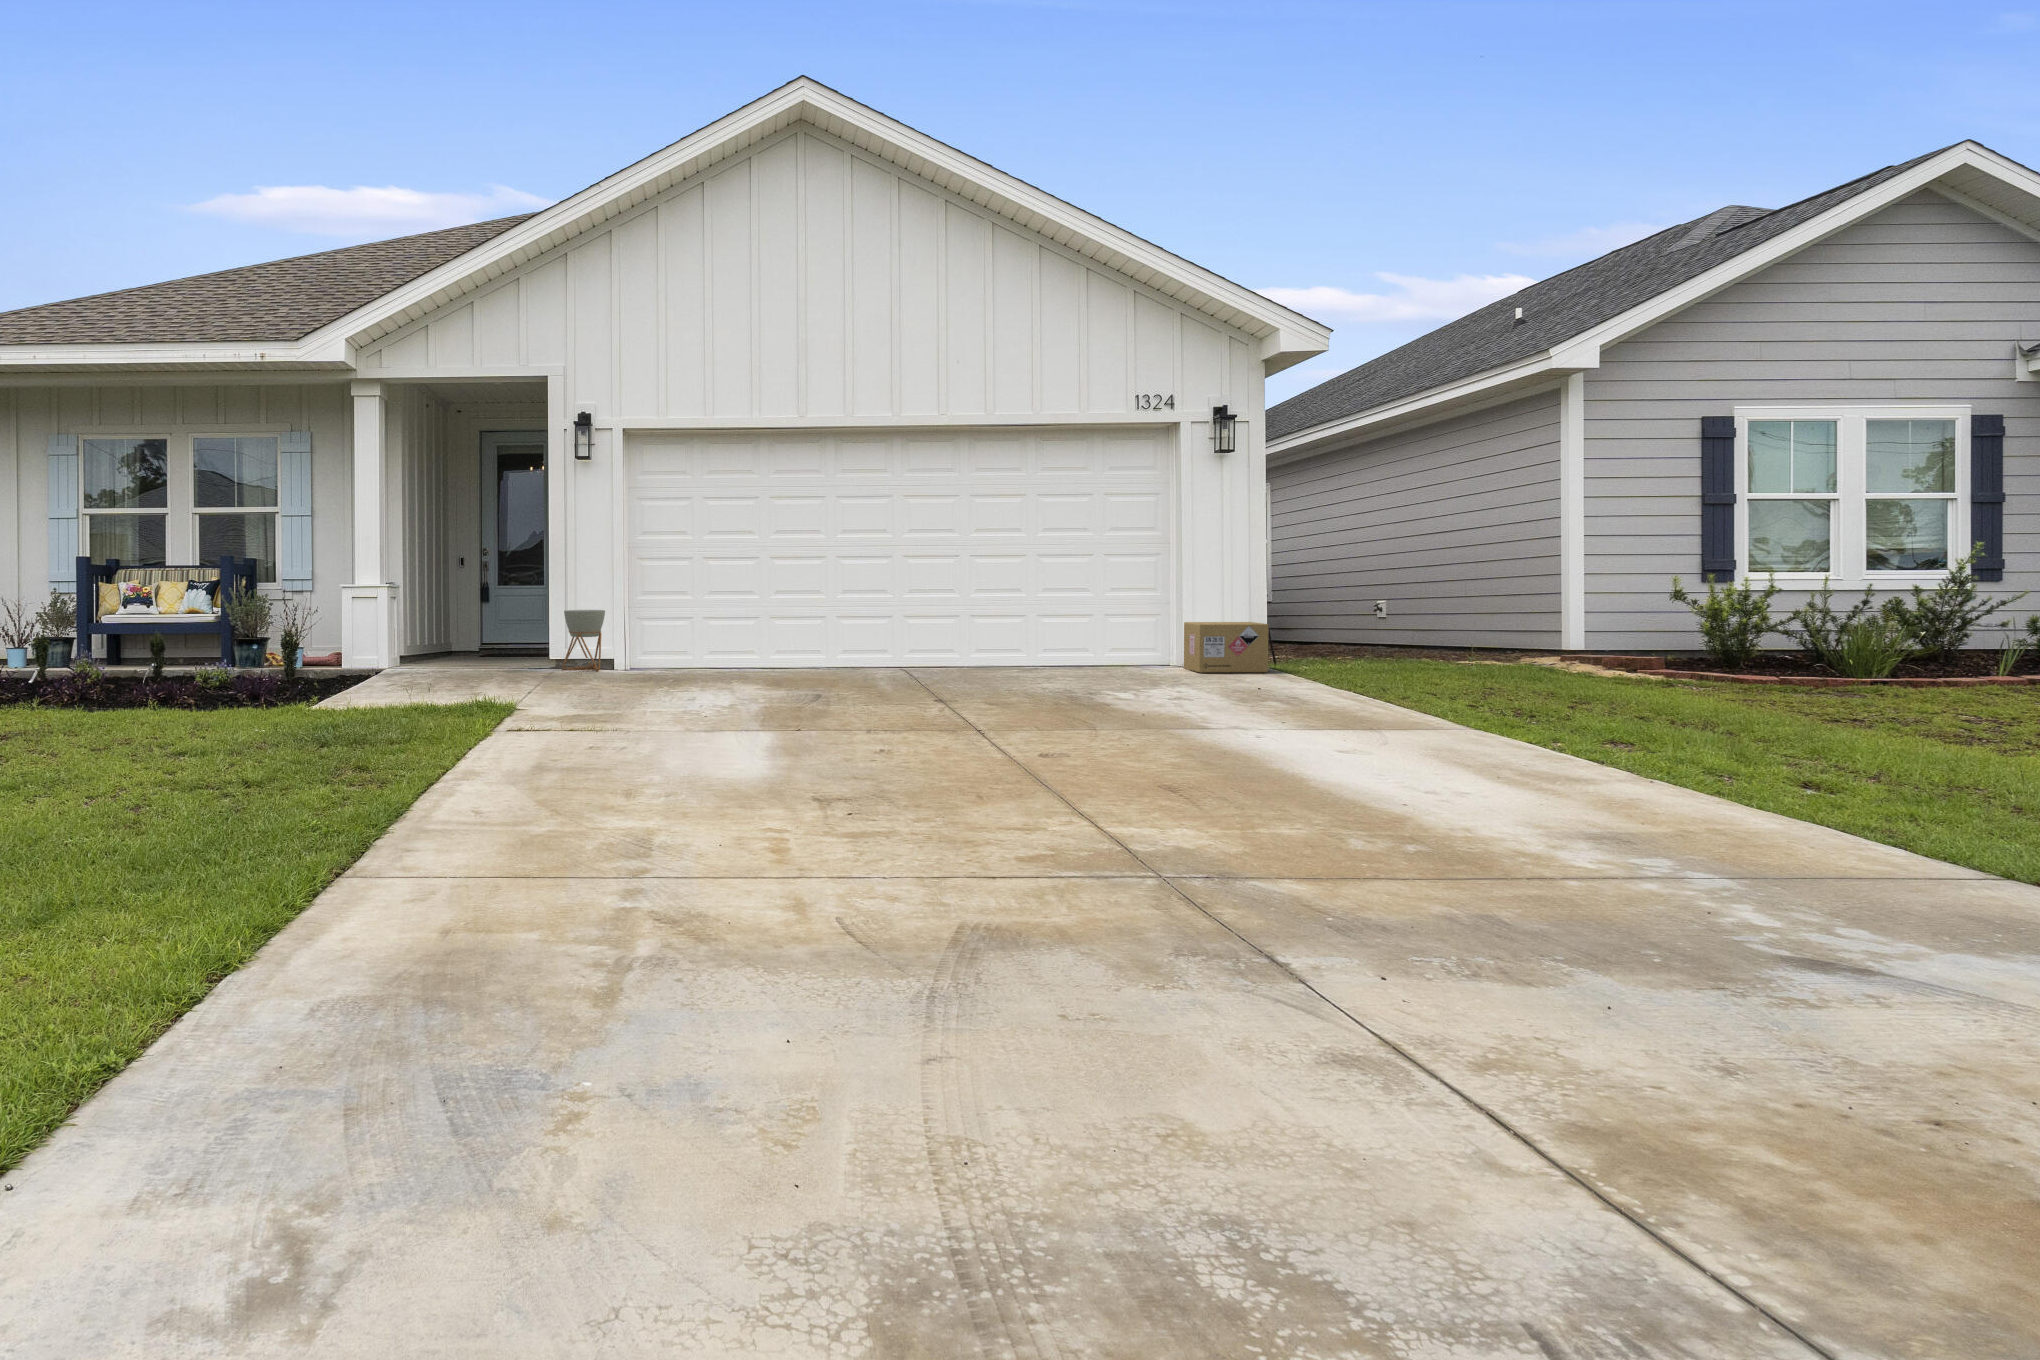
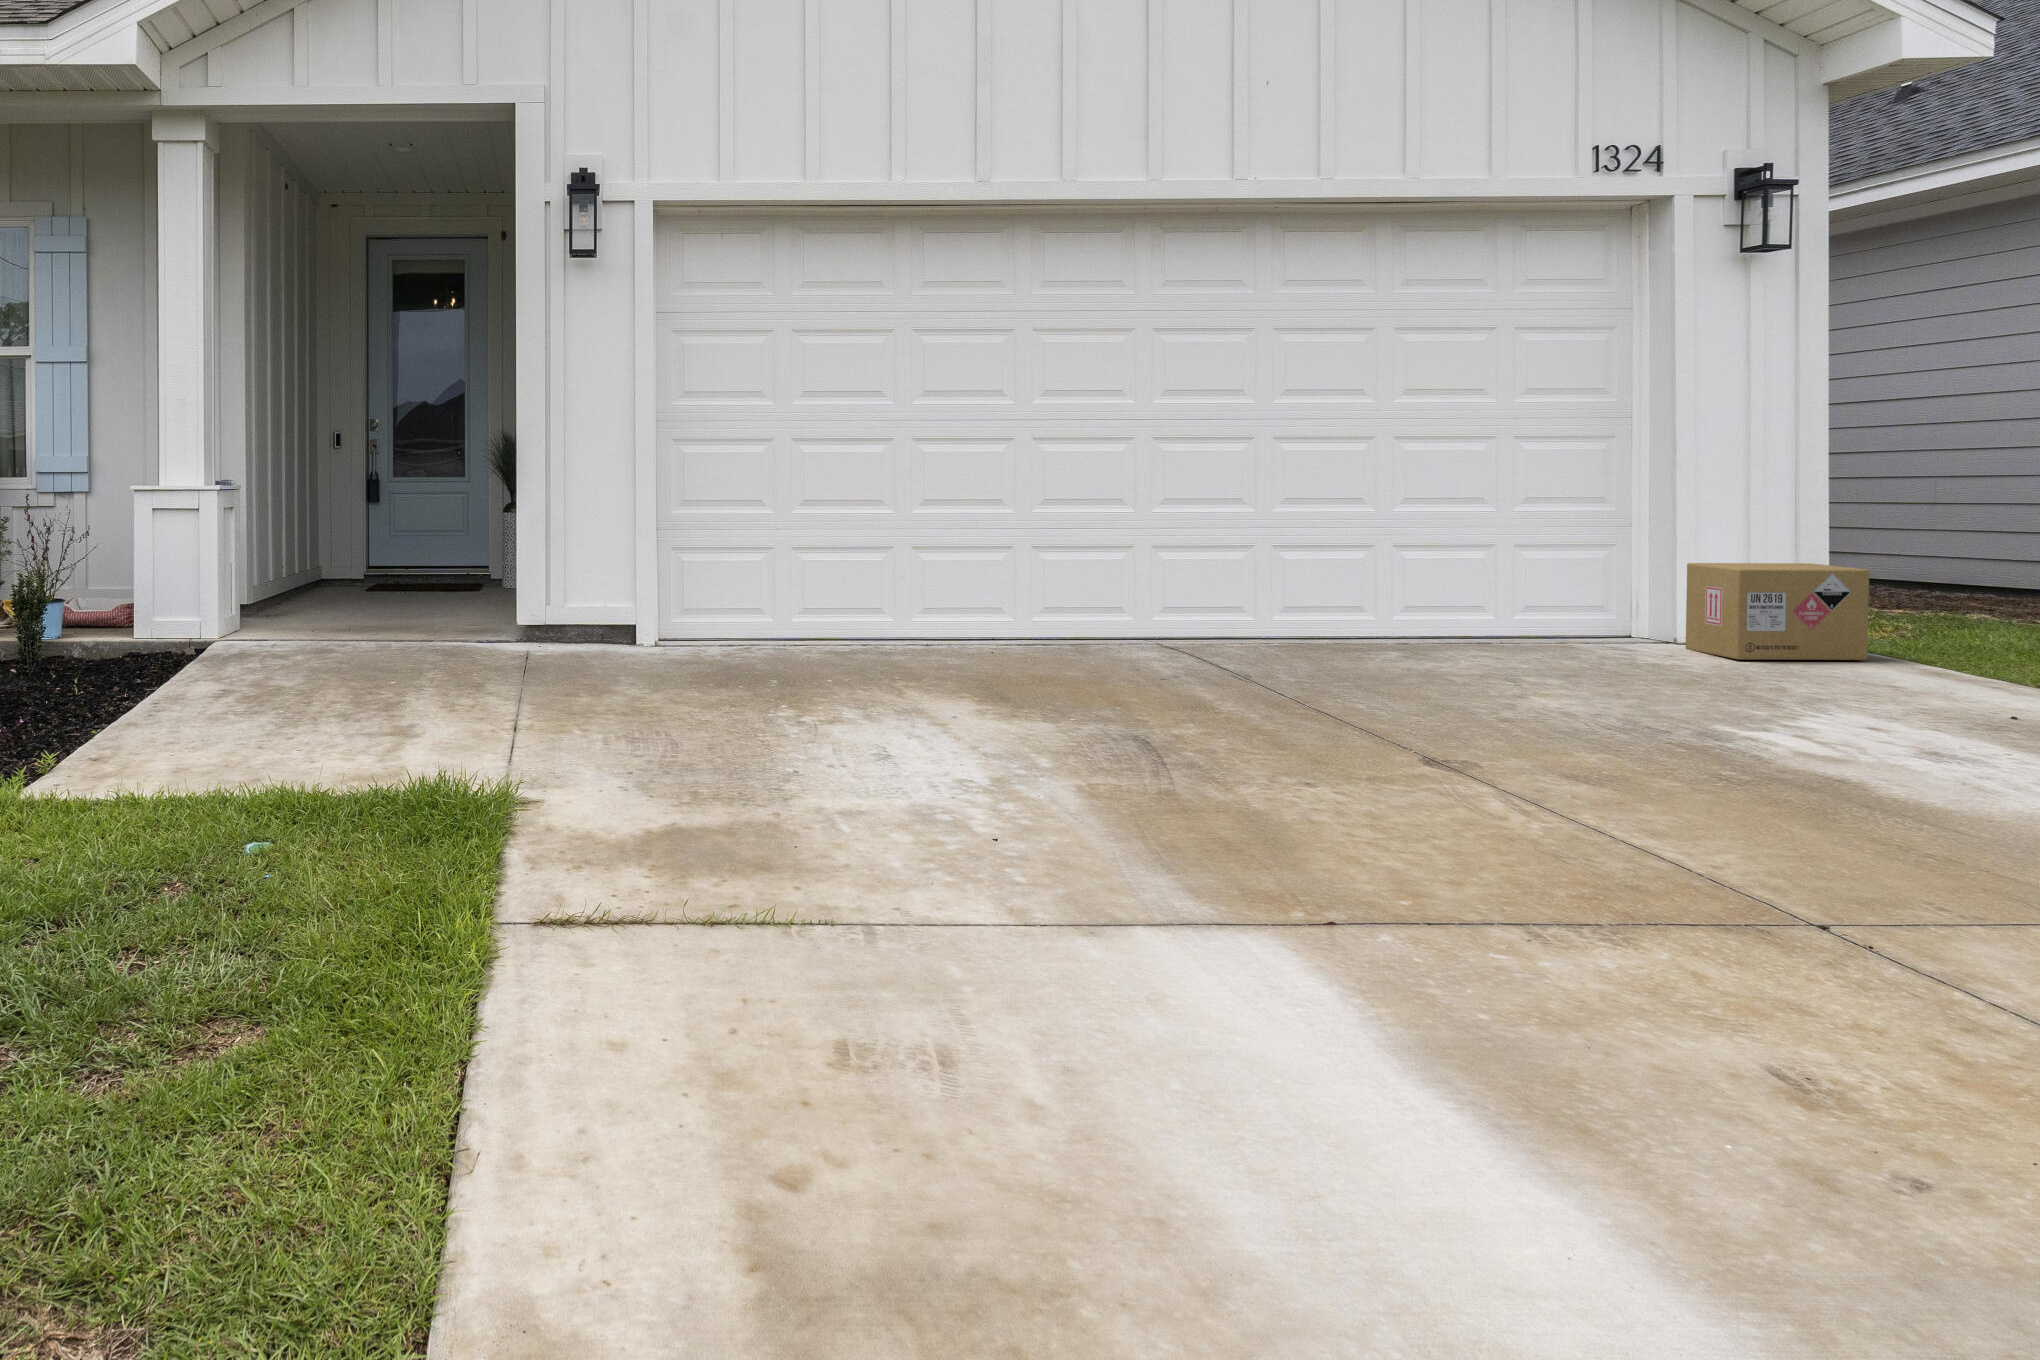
planter: present [562,610,605,671] -> none [537,532,617,646]

